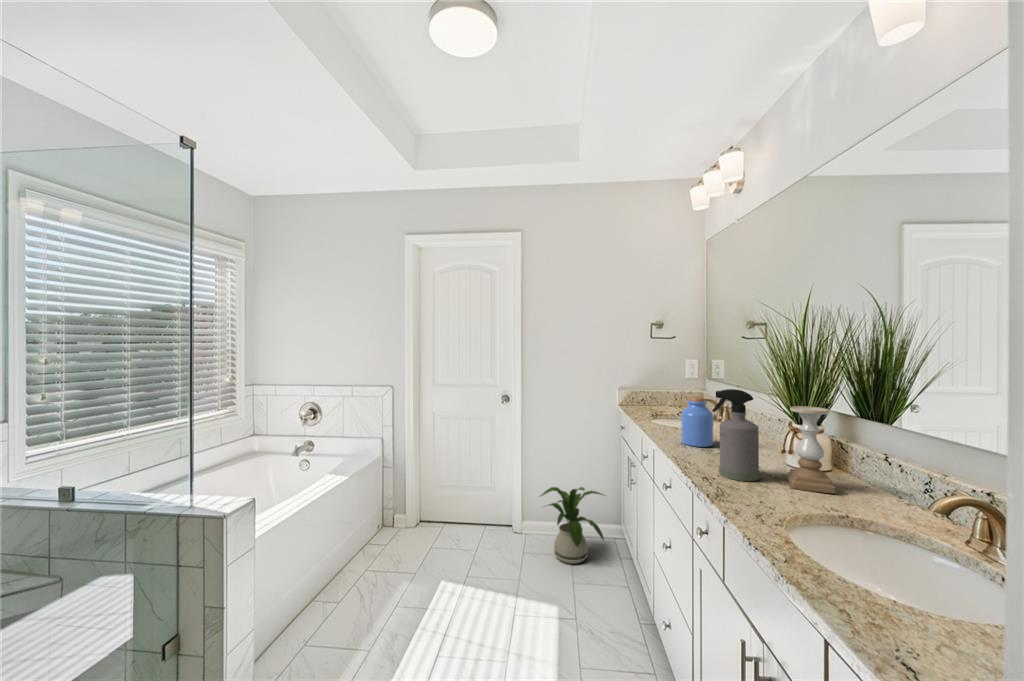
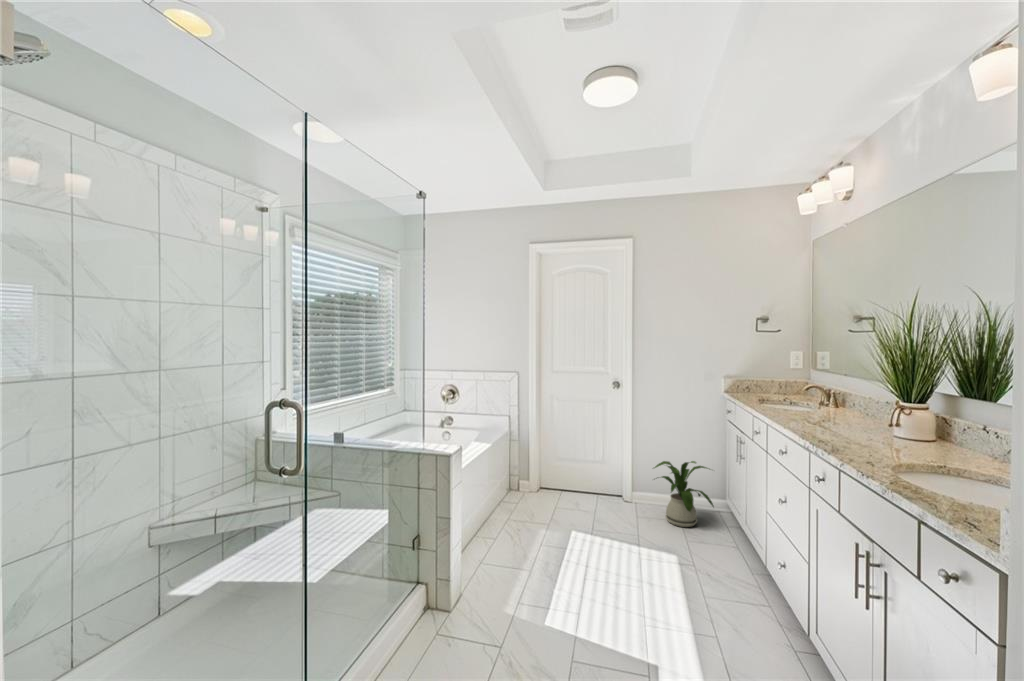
spray bottle: present [712,389,760,481] -> none [827,371,869,444]
jar: present [681,396,713,447] -> none [794,381,824,423]
candle holder: present [787,406,836,494] -> none [893,385,938,454]

